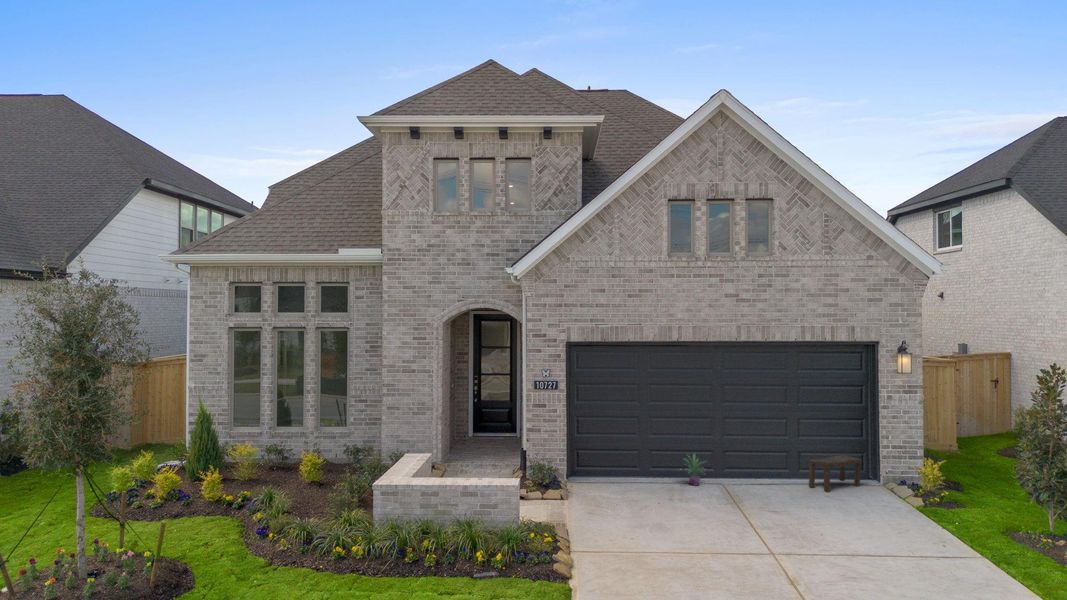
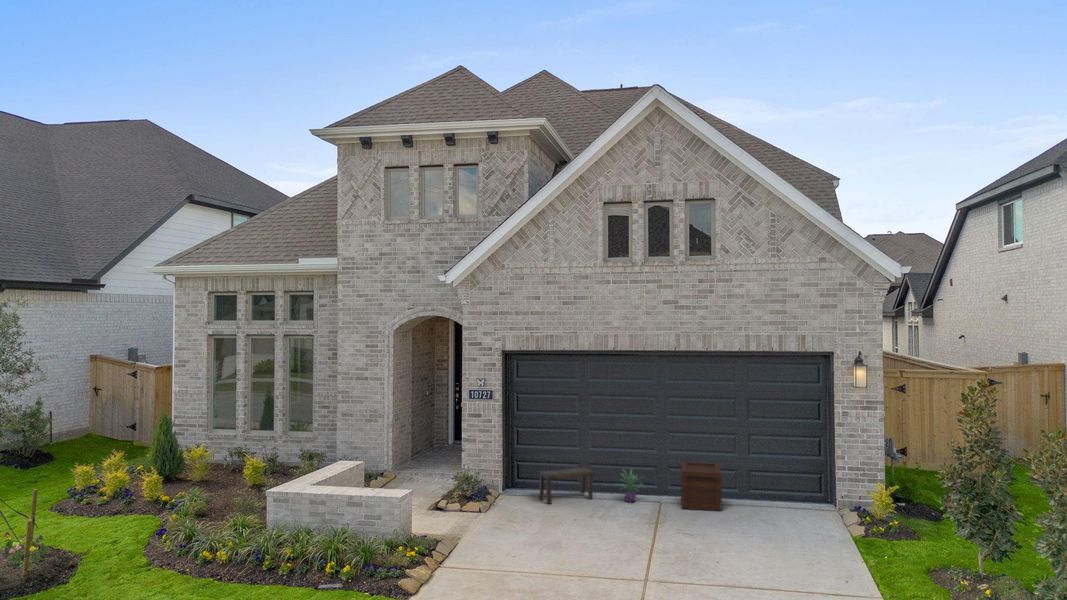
wooden crate: none [738,445,785,490] -> present [681,461,722,511]
bench: present [809,455,862,492] -> present [539,467,594,504]

